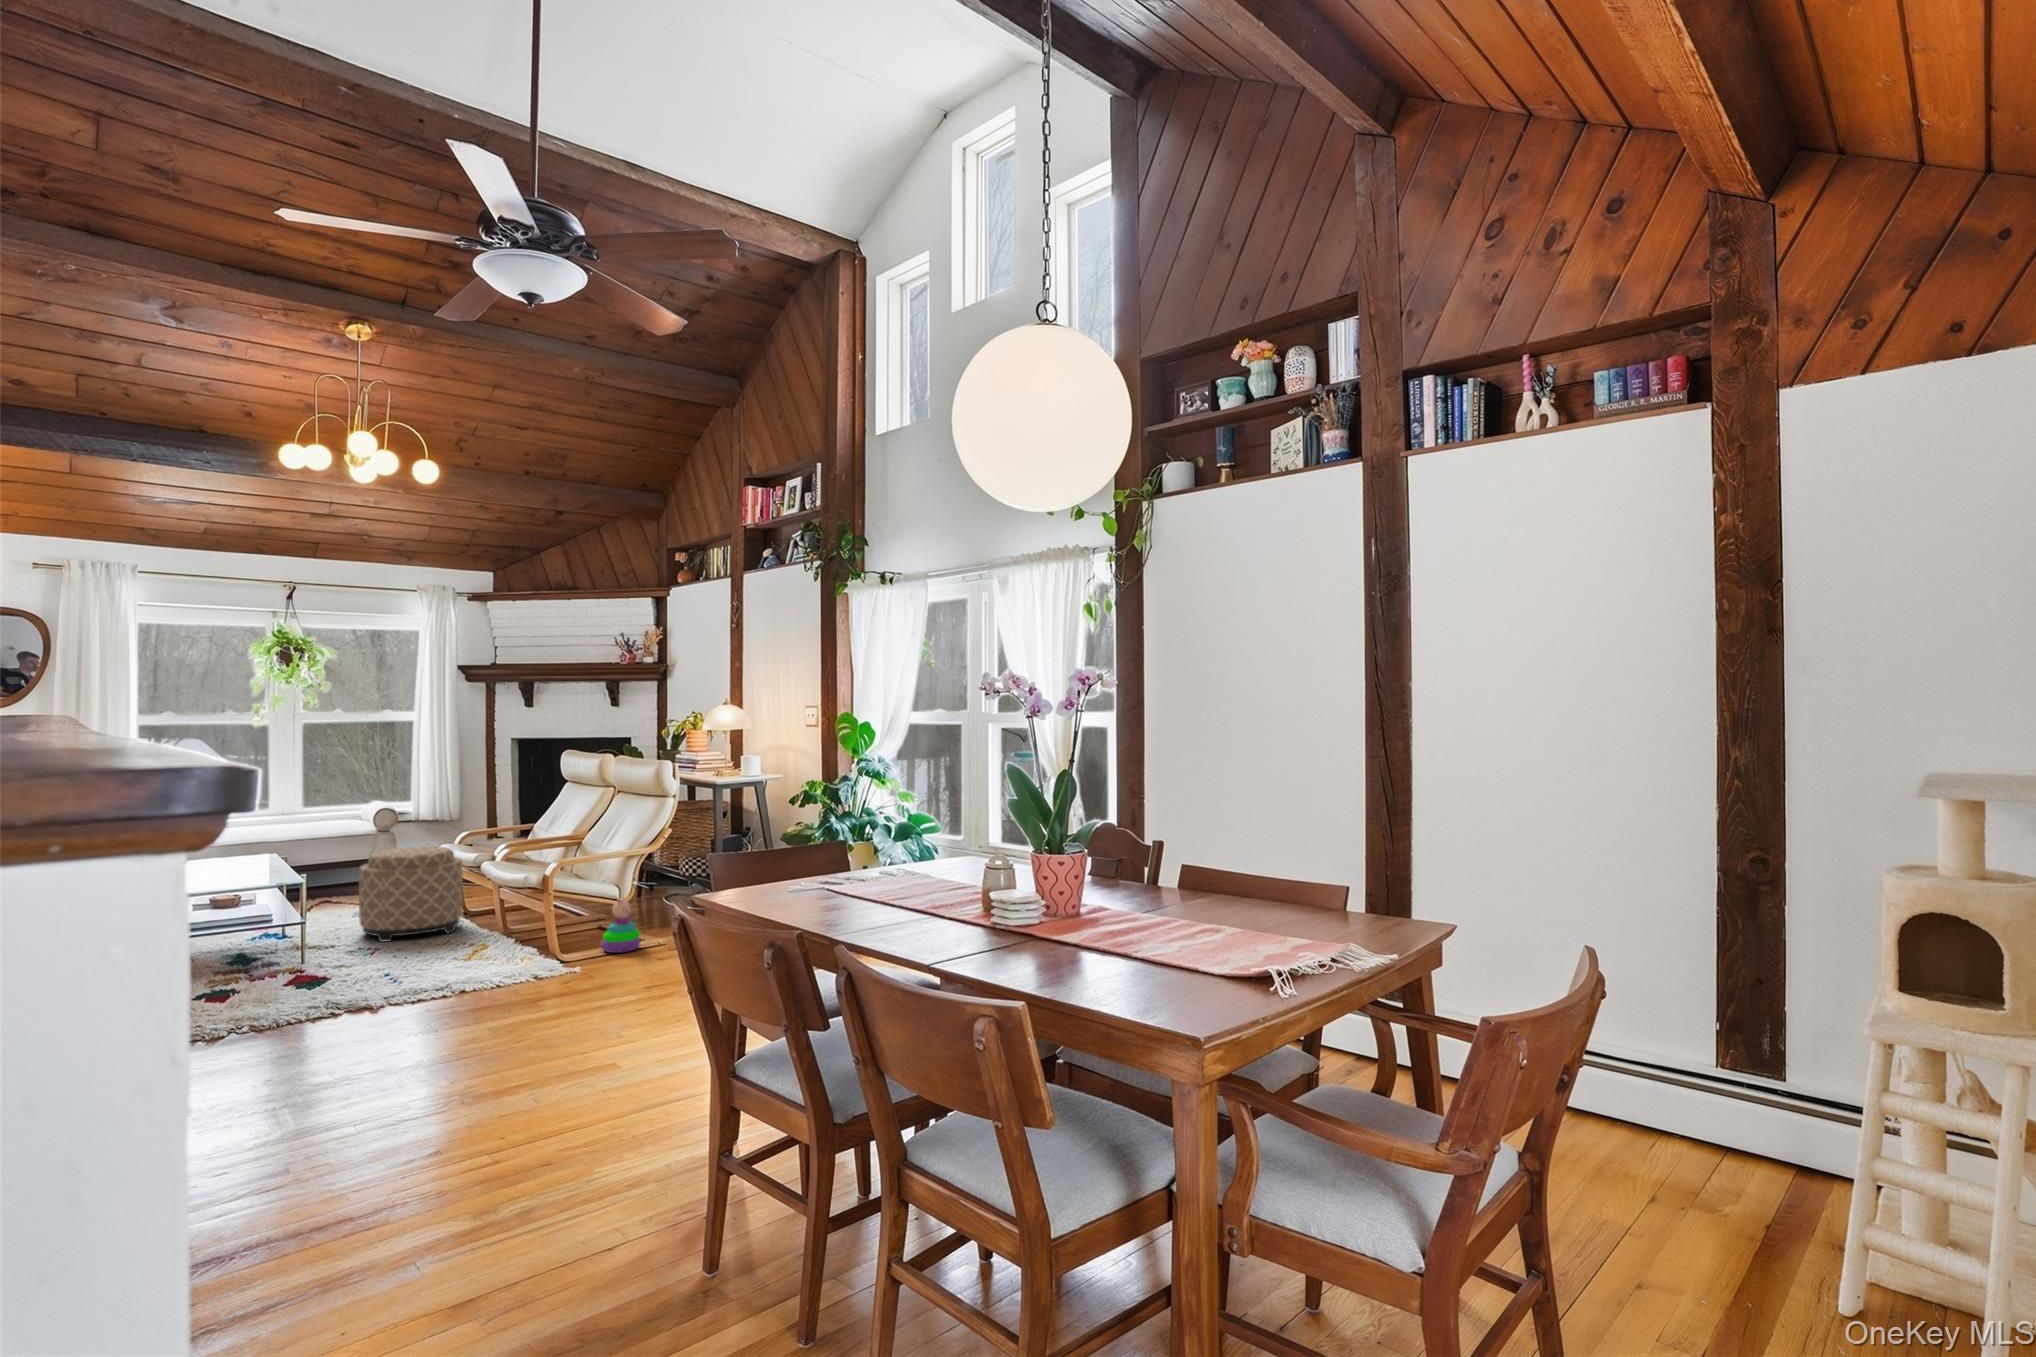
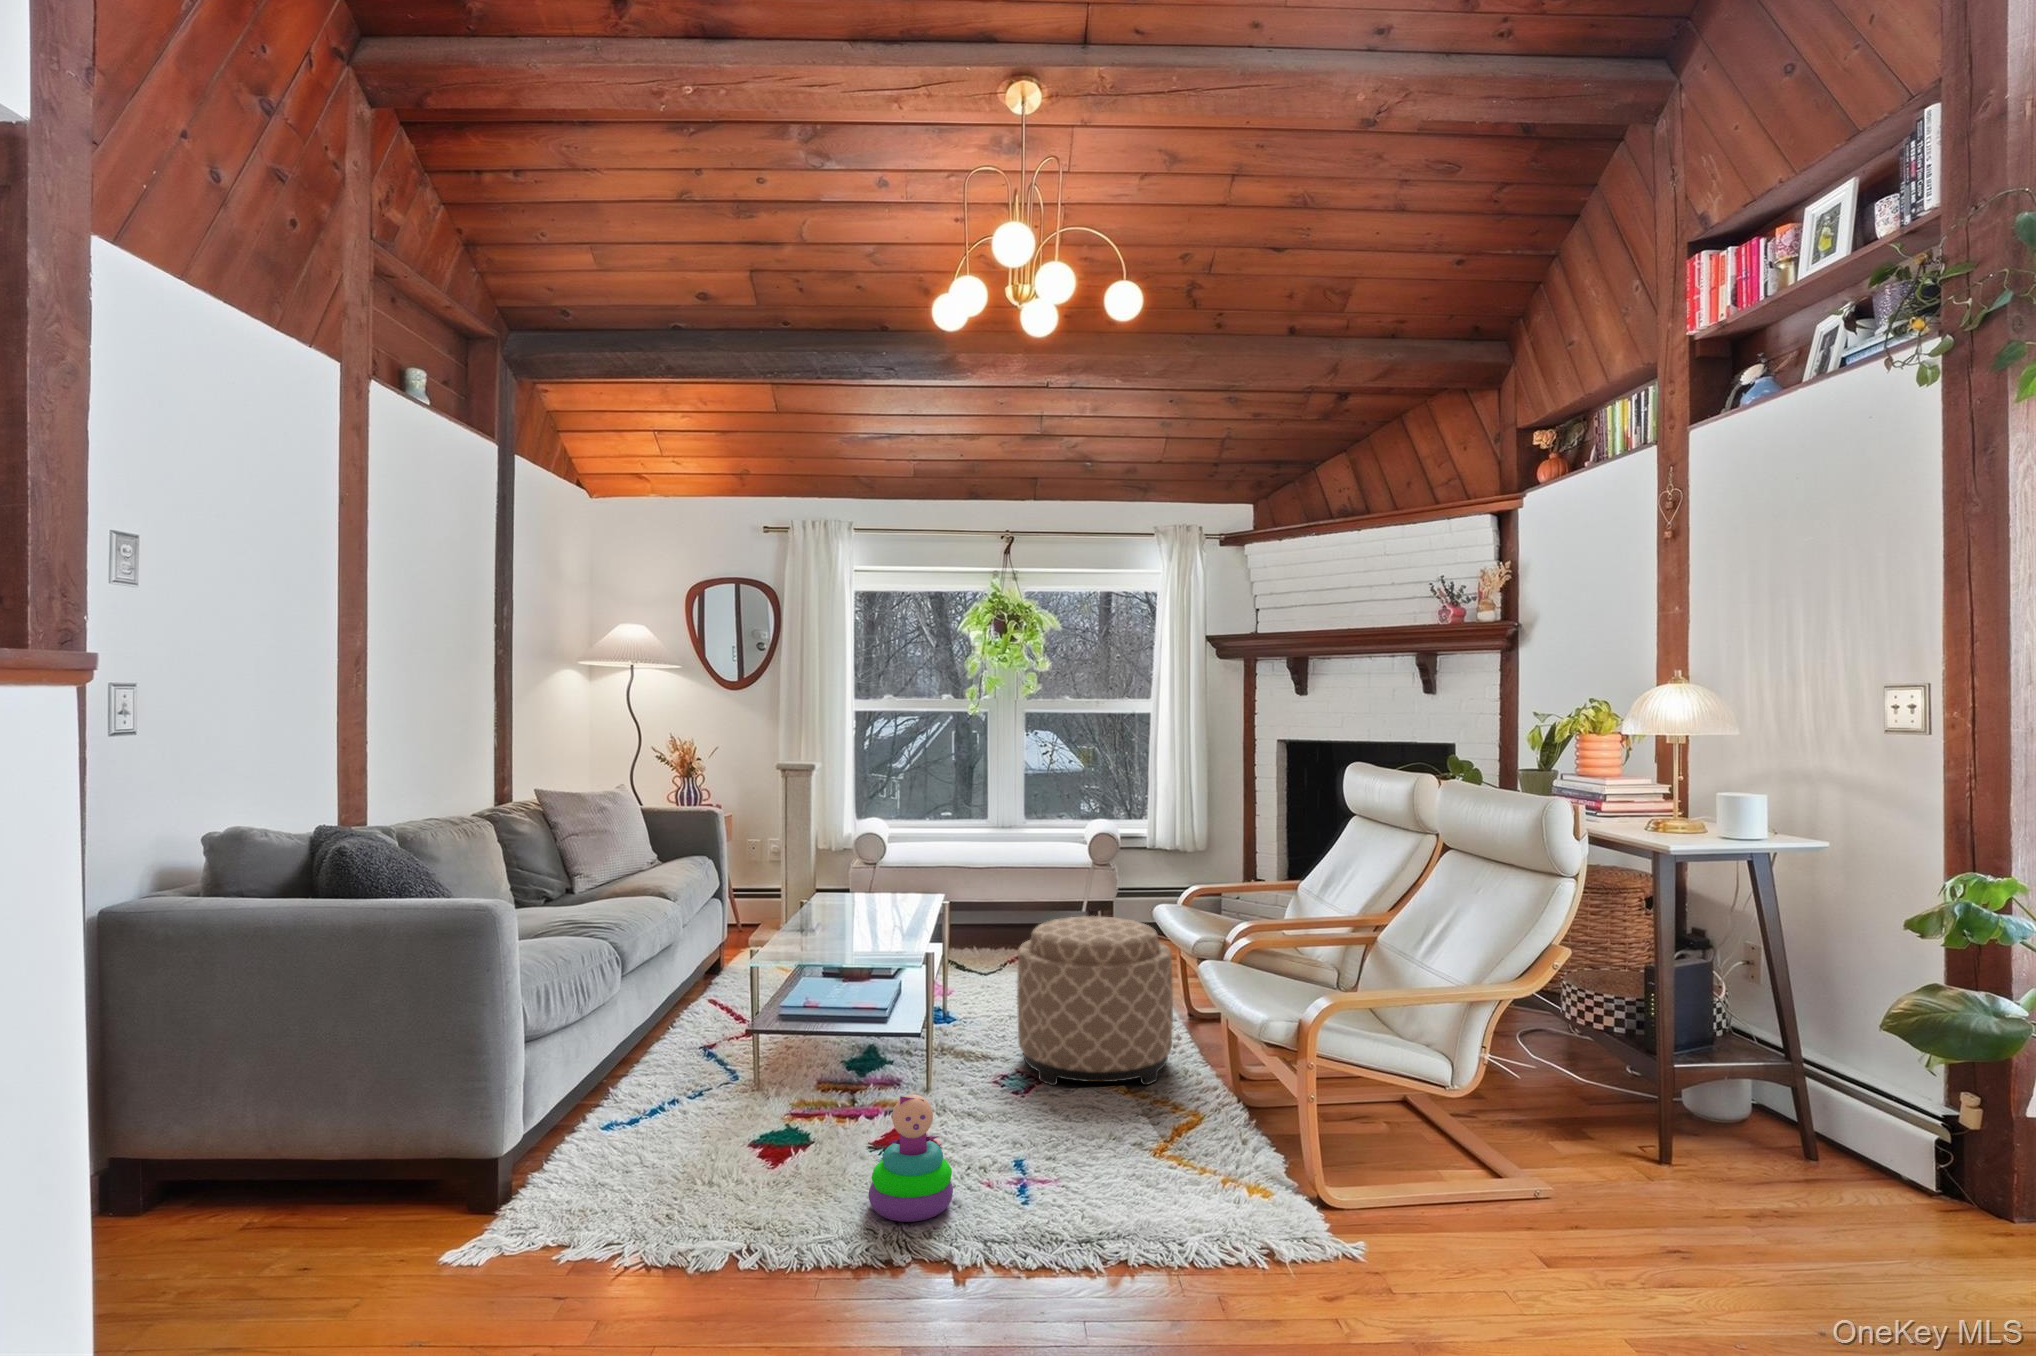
stacking toy: present [601,900,641,953] -> present [868,1095,953,1222]

